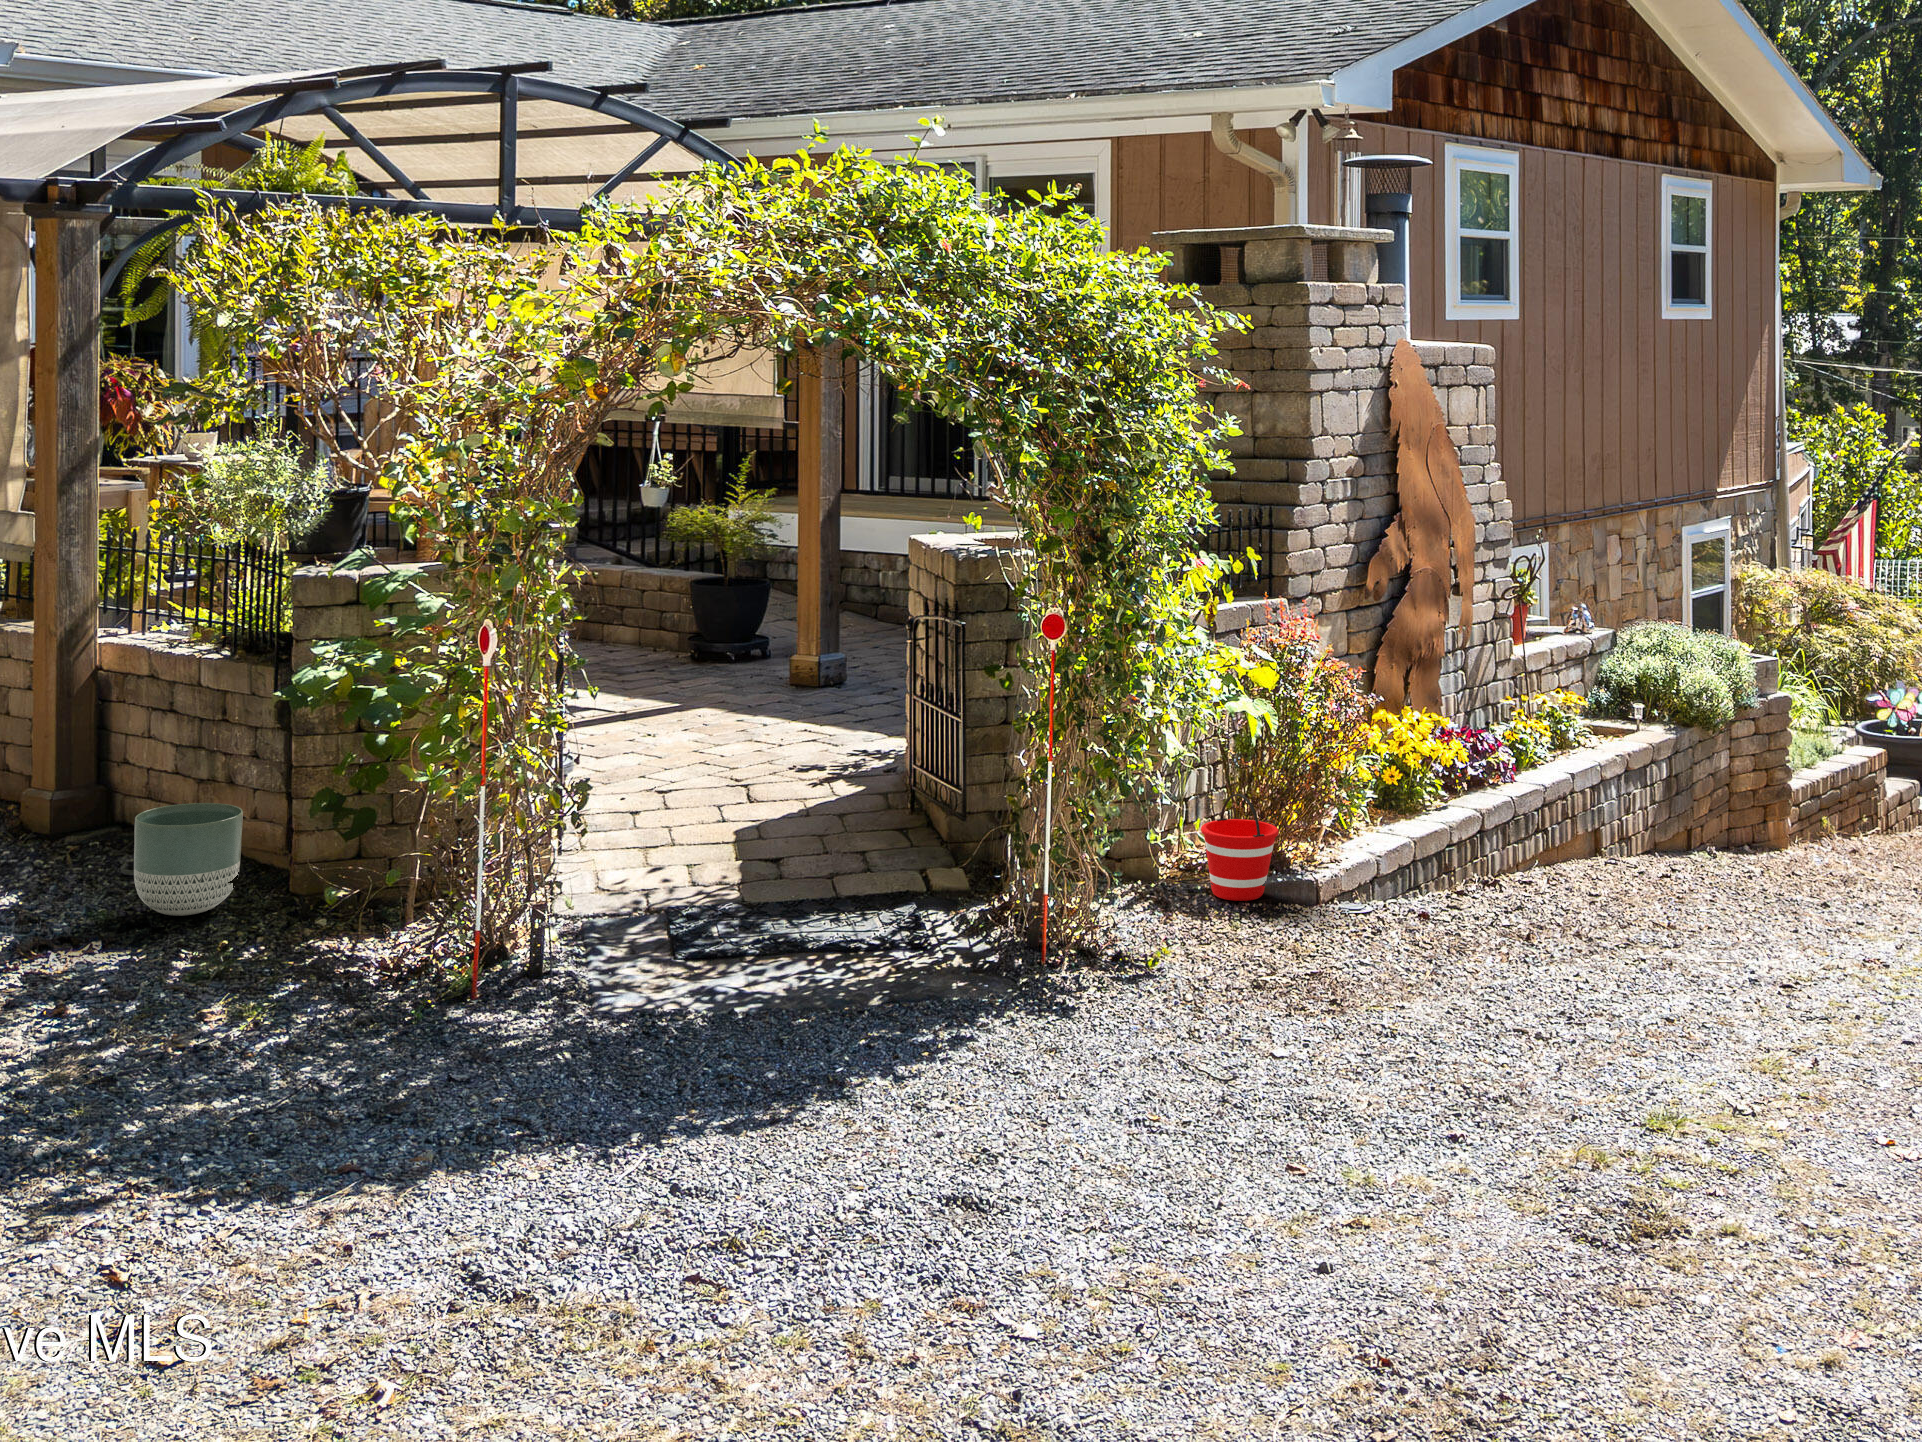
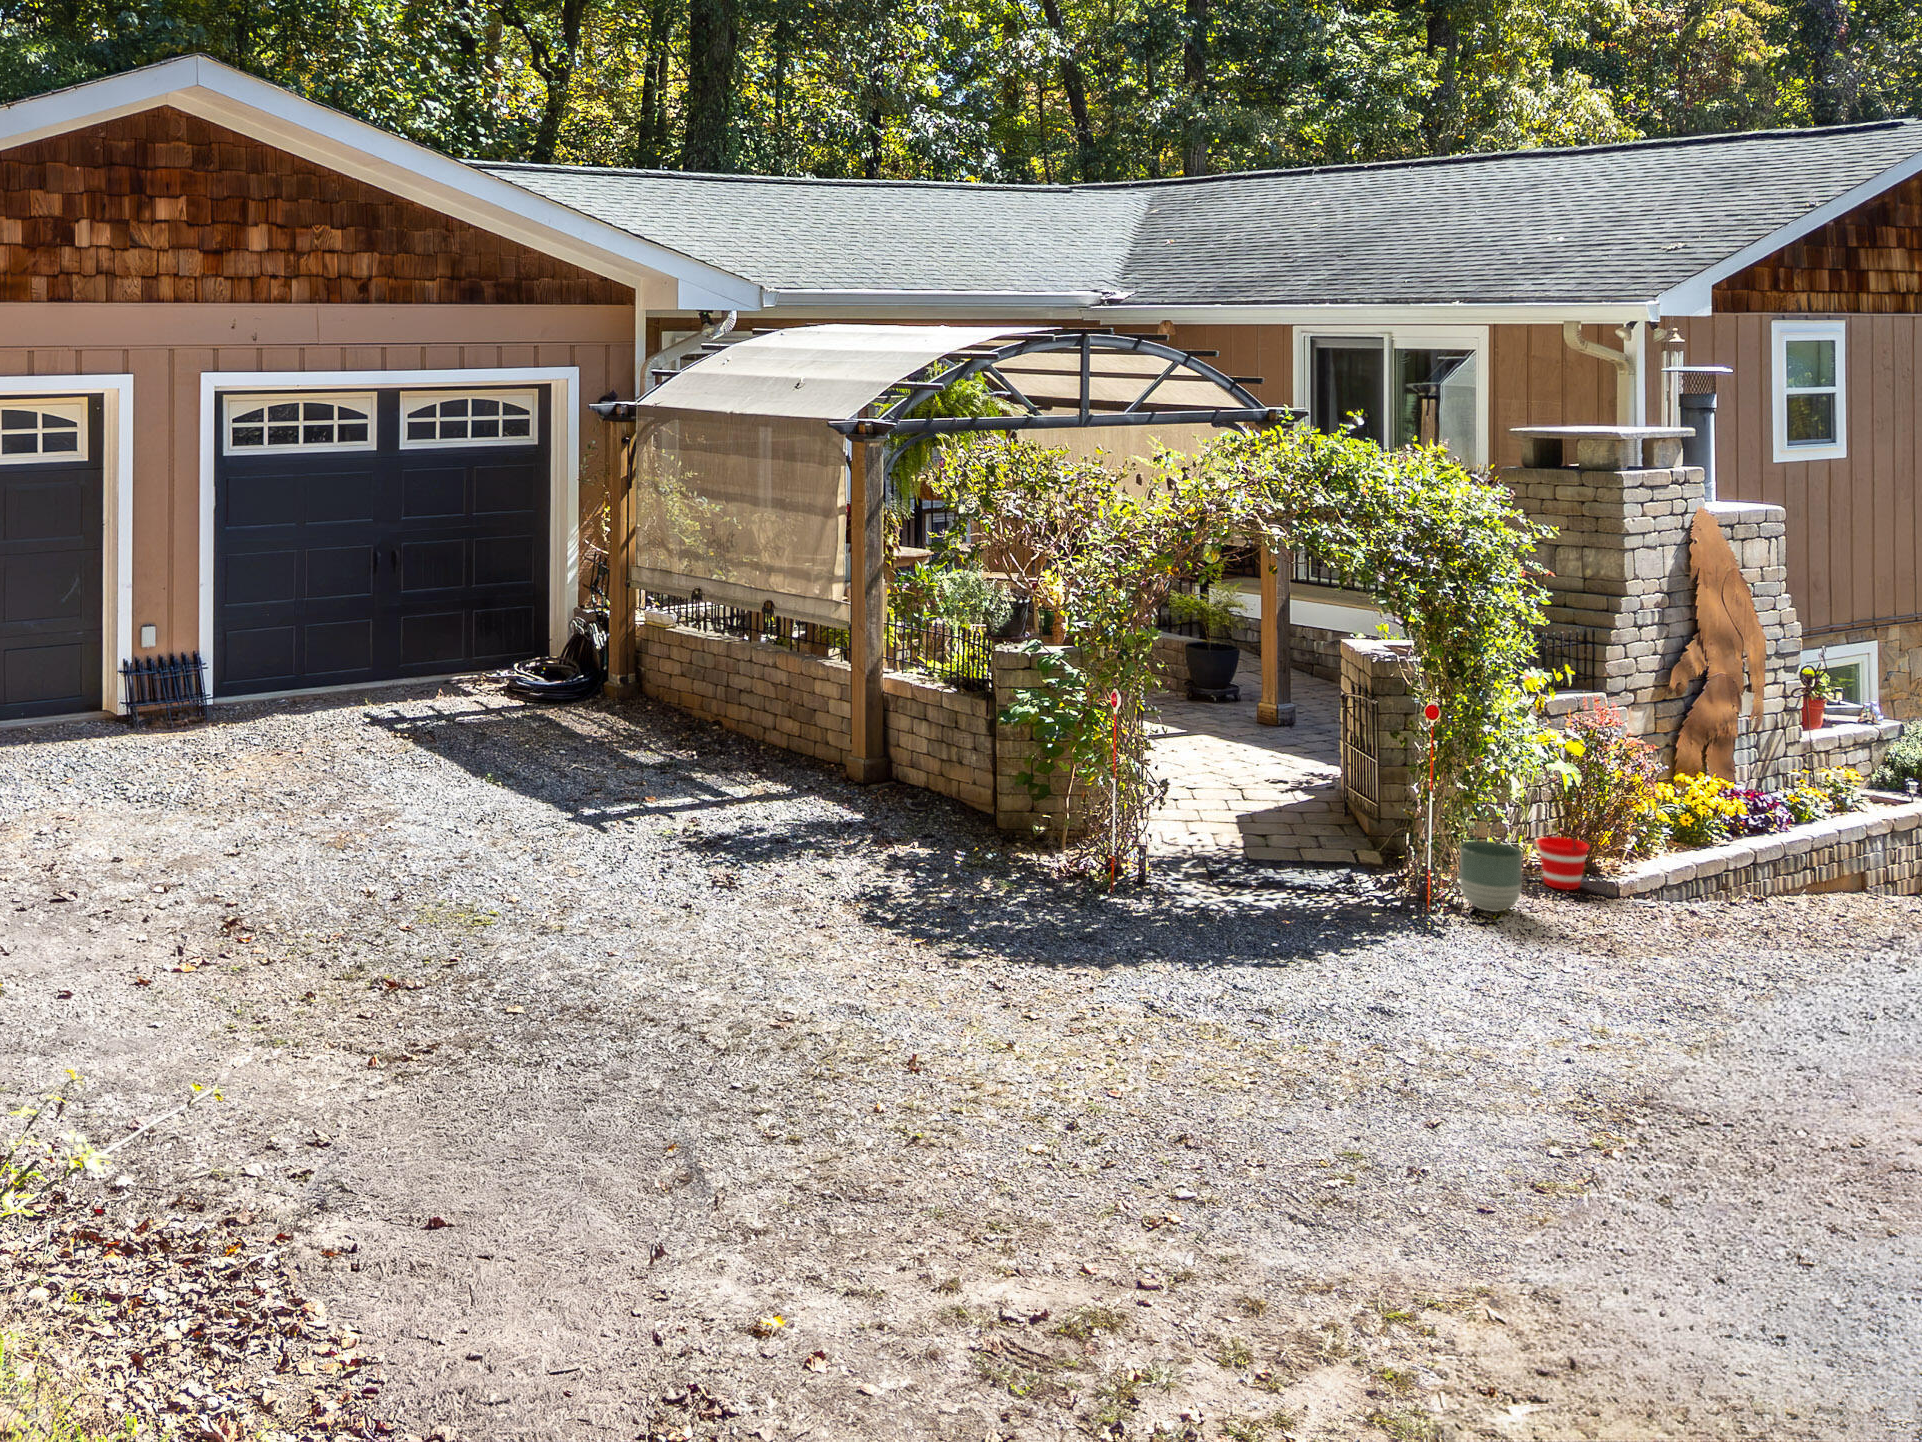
planter: present [134,803,243,916] -> present [1460,841,1523,912]

